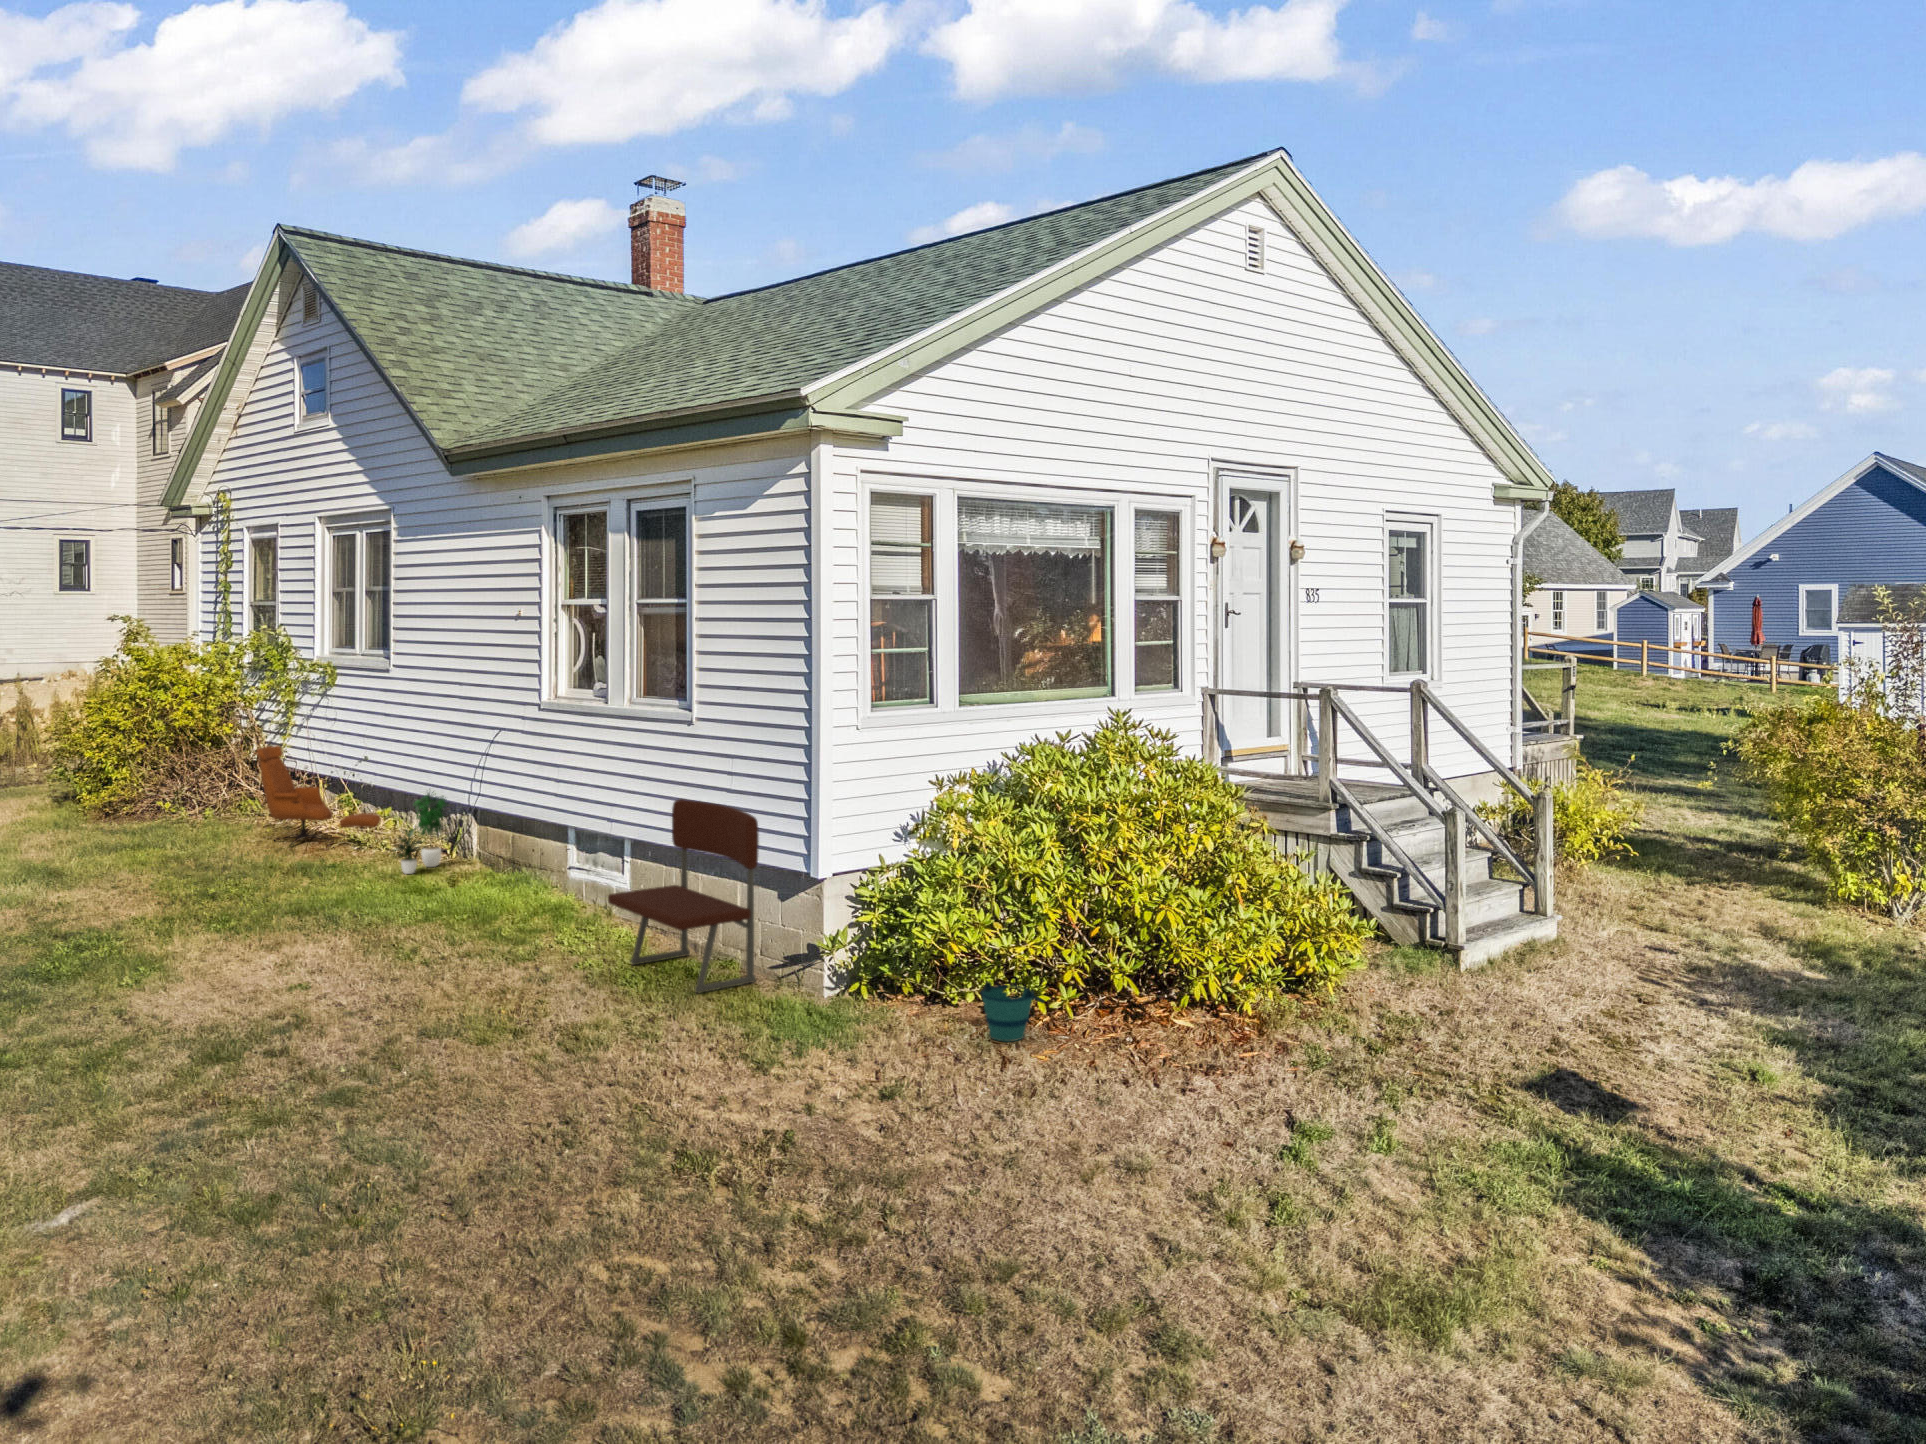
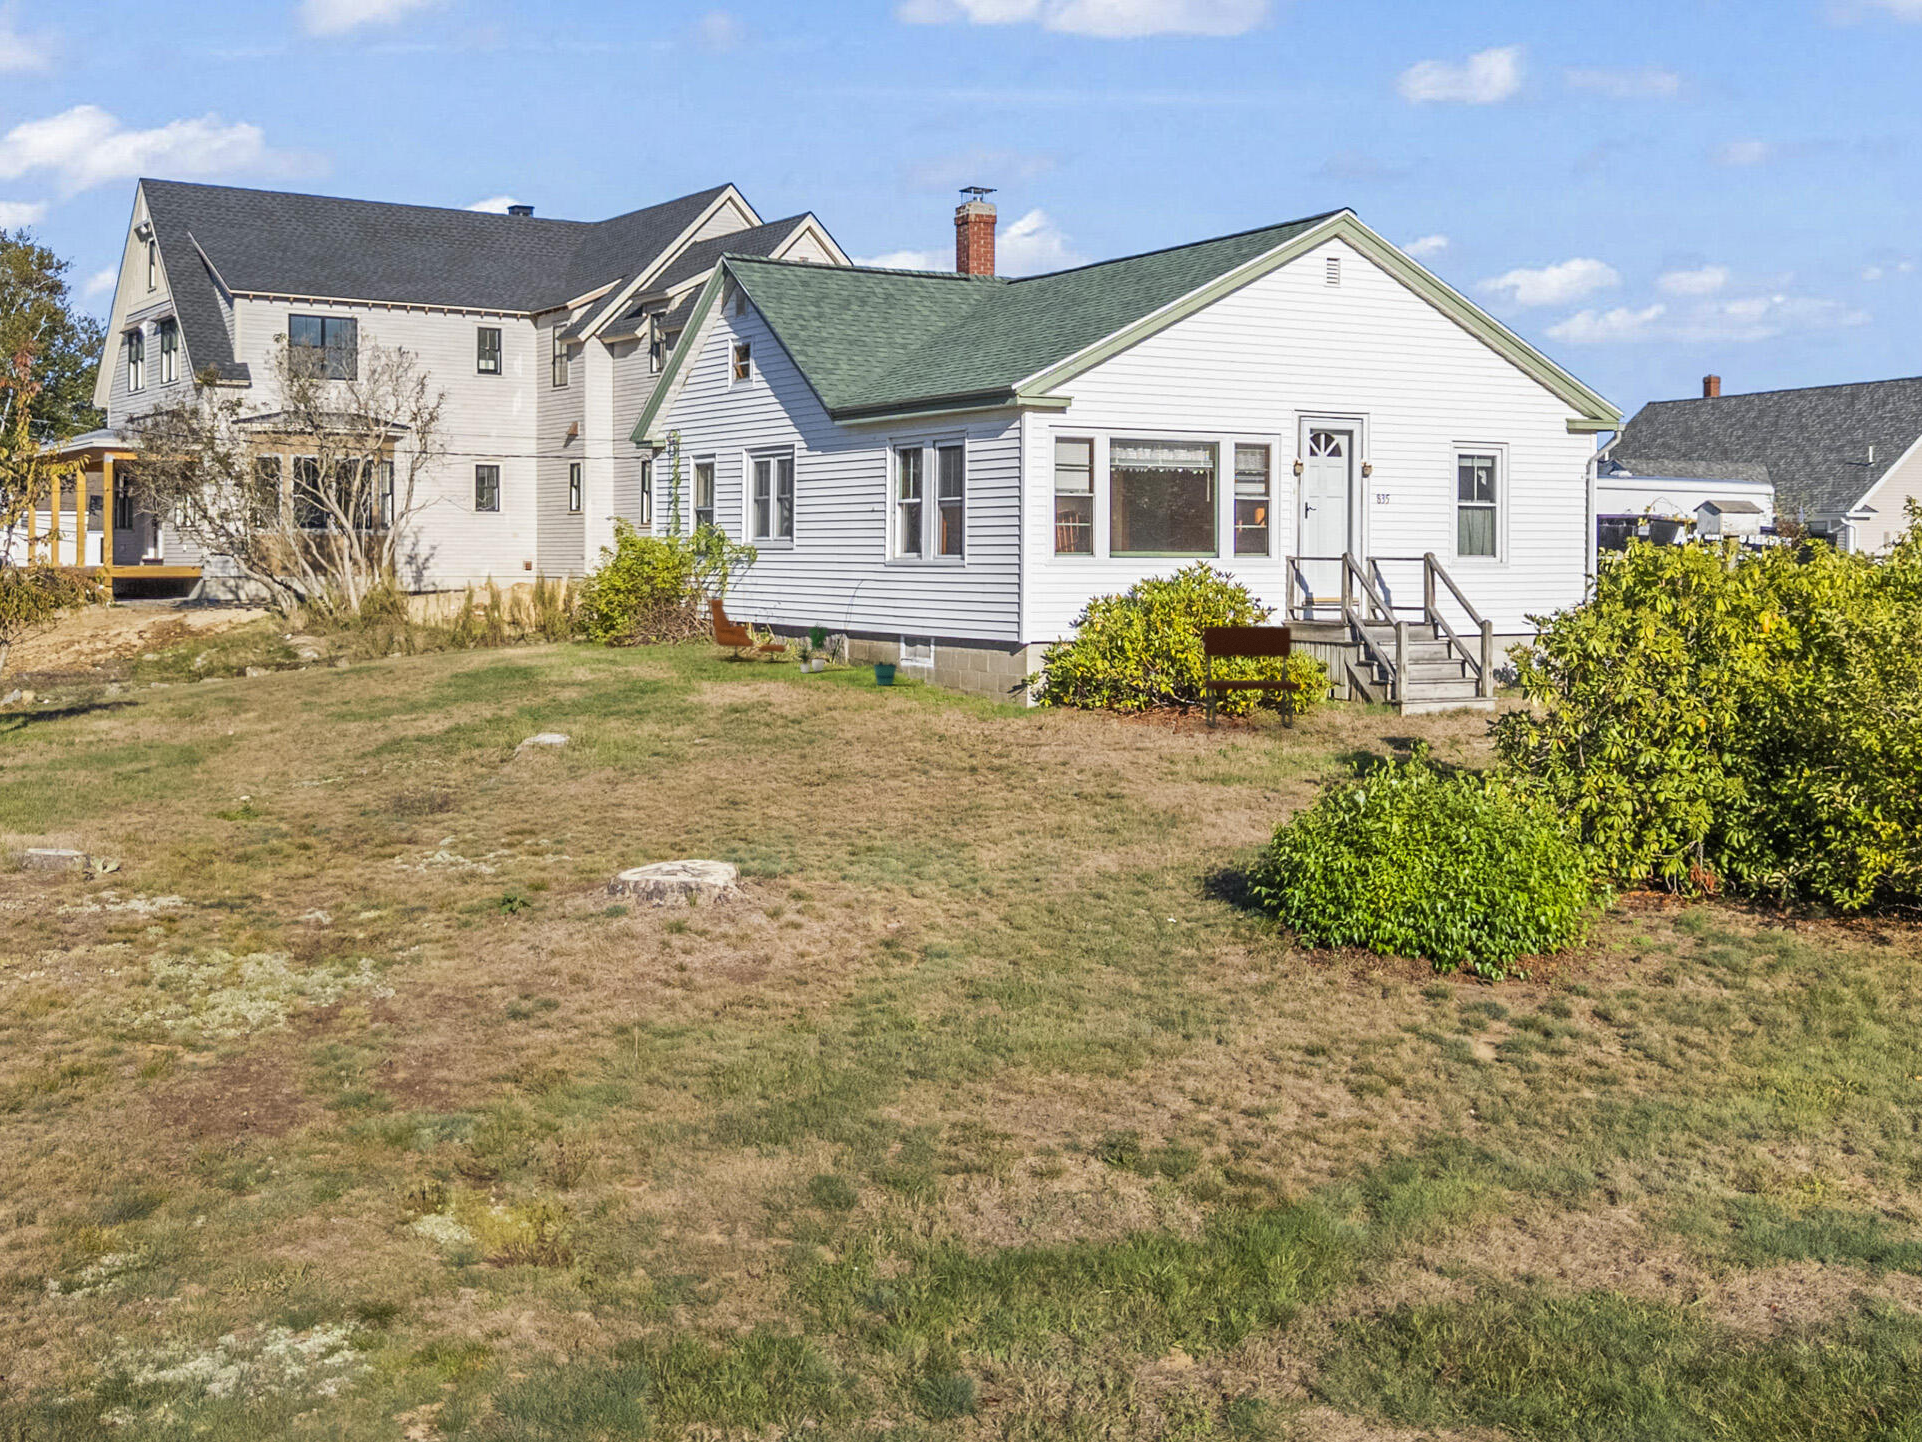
bench: present [608,799,759,993] -> present [1204,625,1300,728]
bucket: present [981,981,1044,1042] -> present [874,662,897,685]

